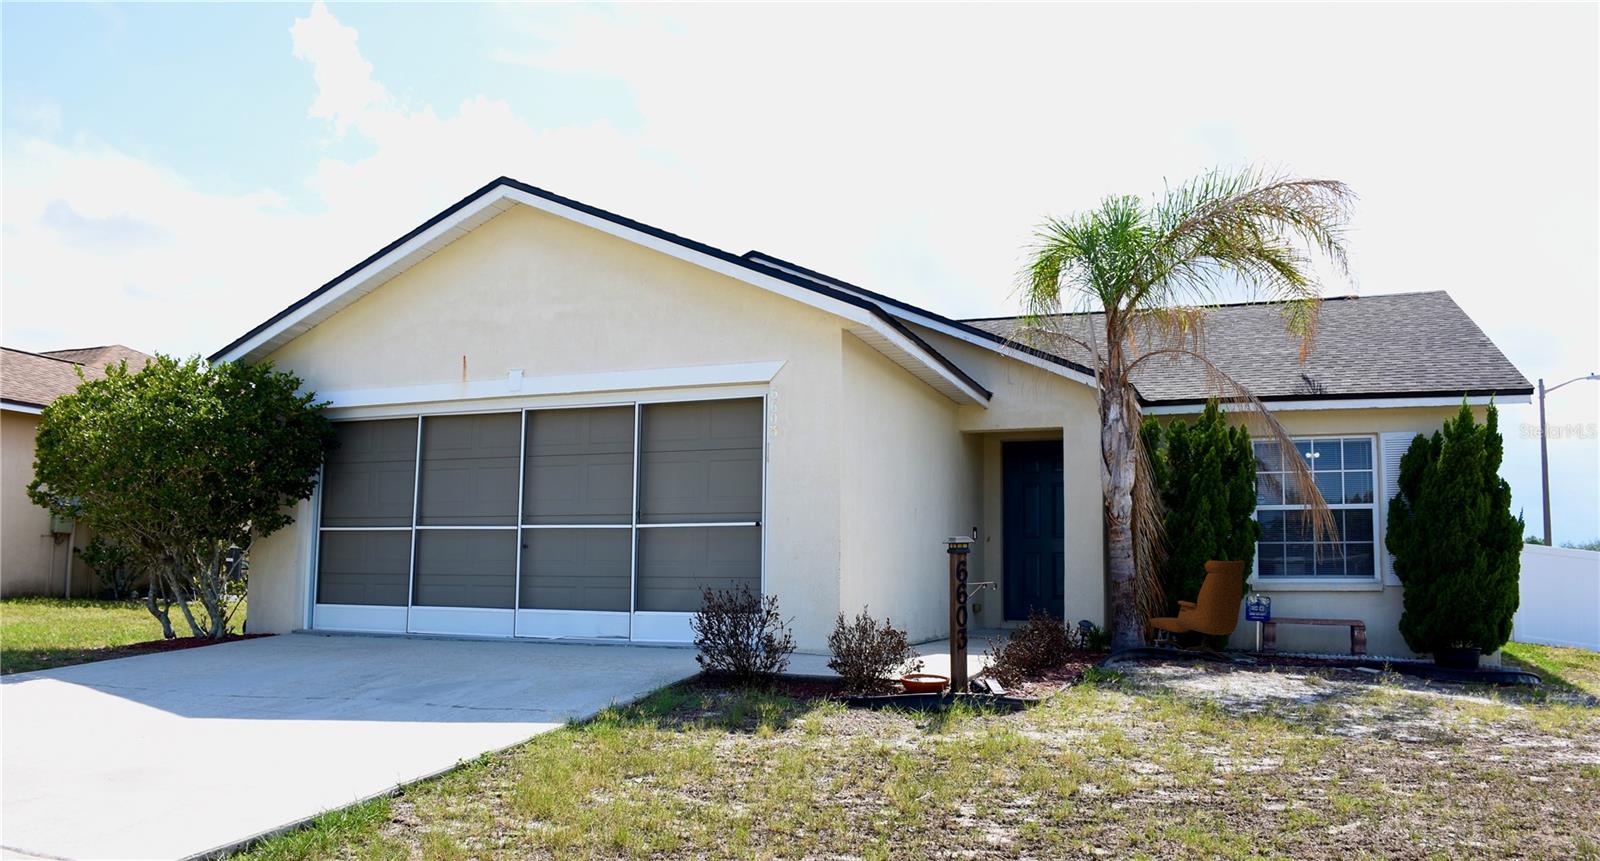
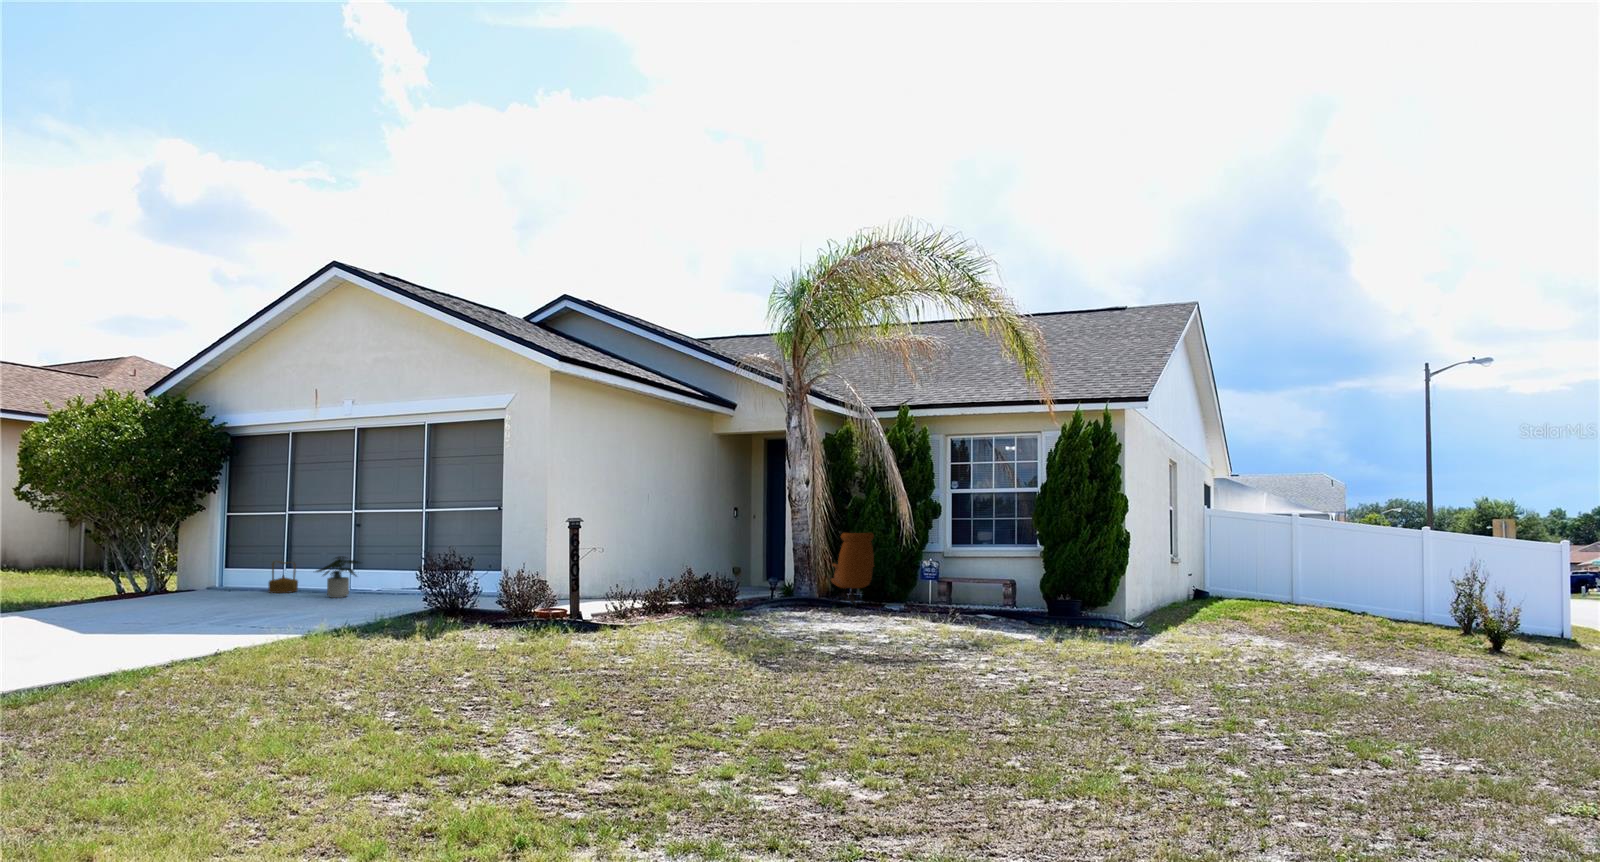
potted plant: none [472,588,538,648] -> present [316,556,359,598]
woven basket: none [394,594,435,639] -> present [269,561,298,593]

